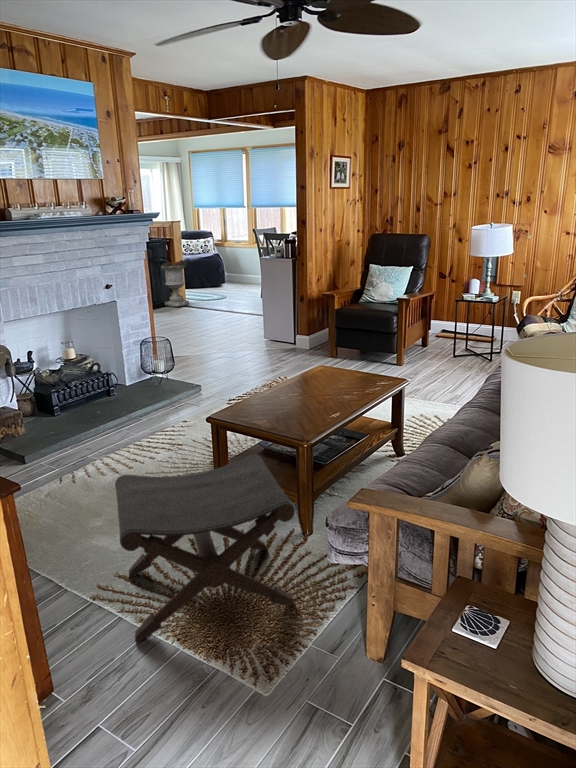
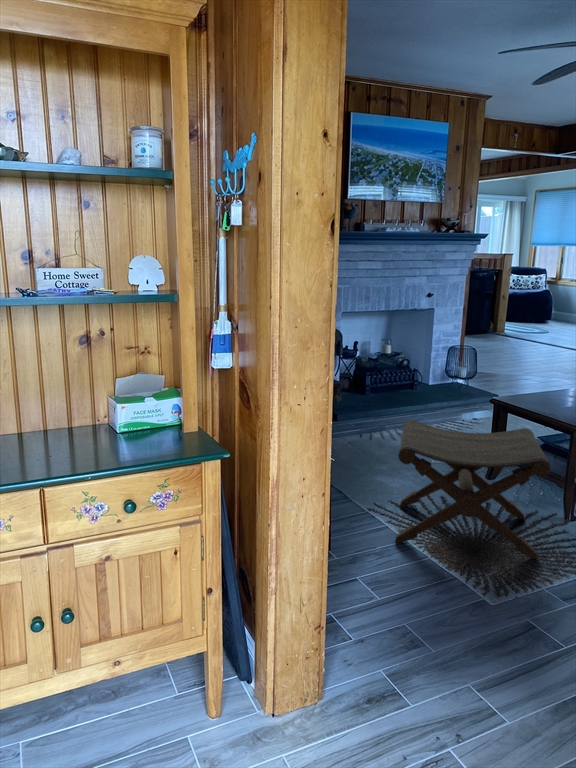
planter: present [161,260,189,307] -> none [482,290,511,335]

